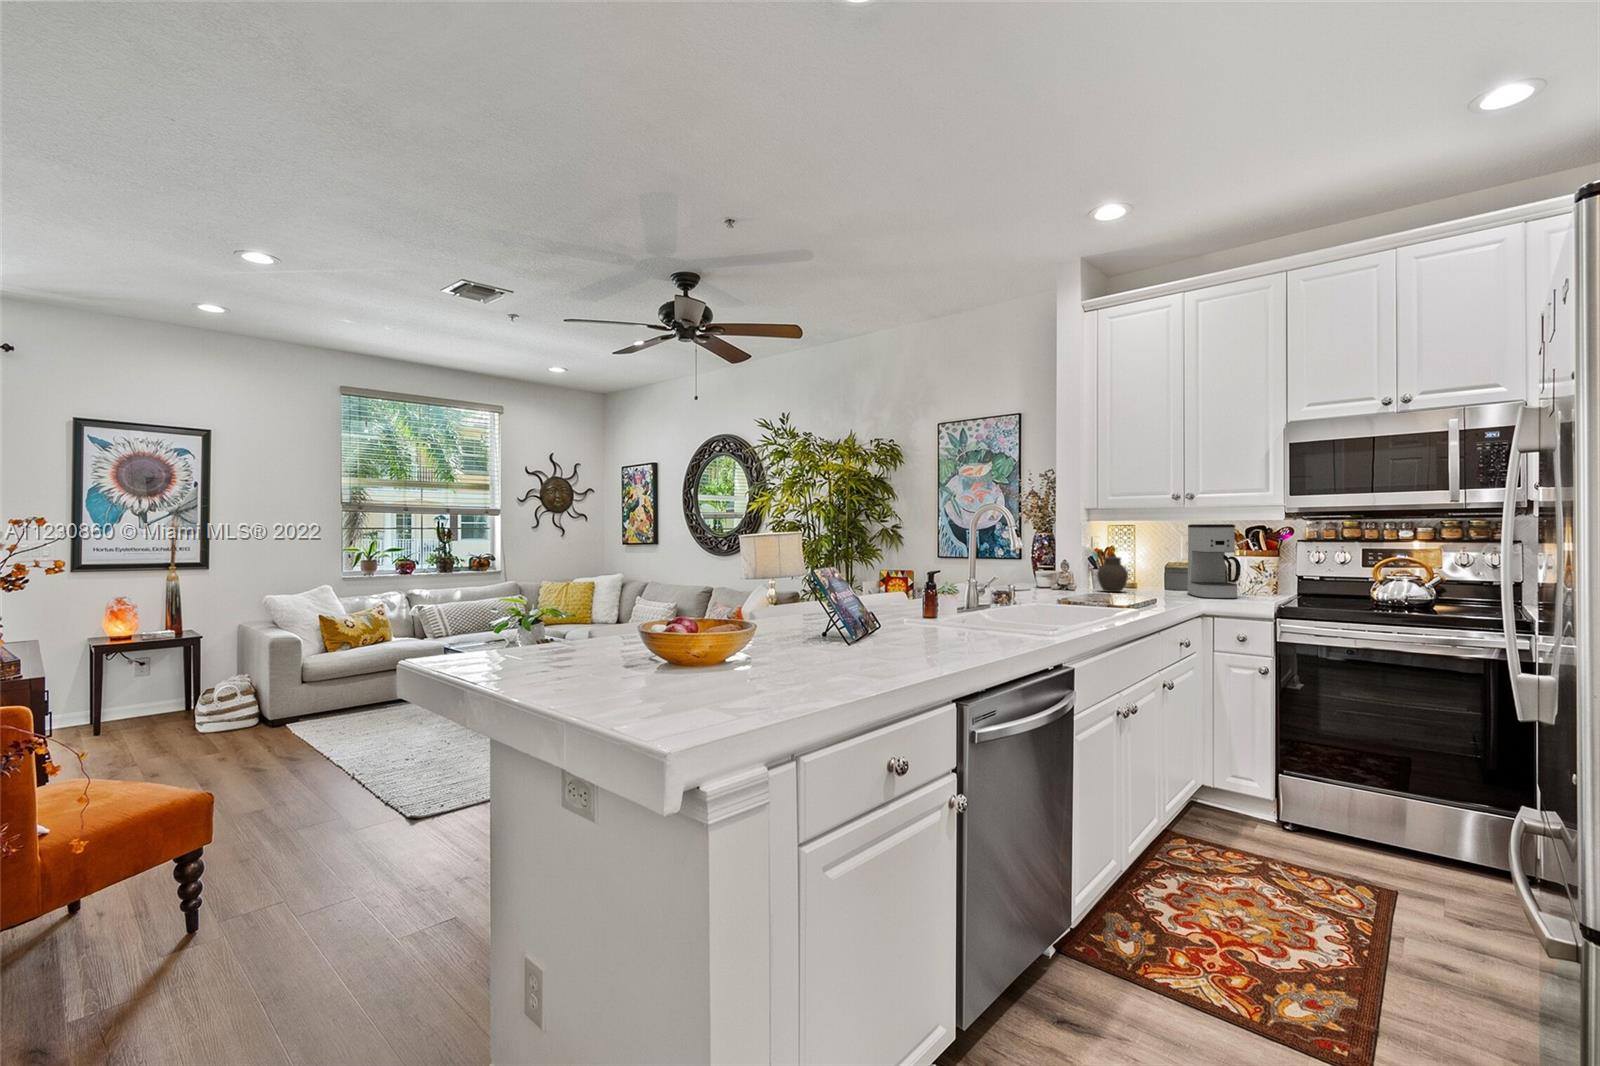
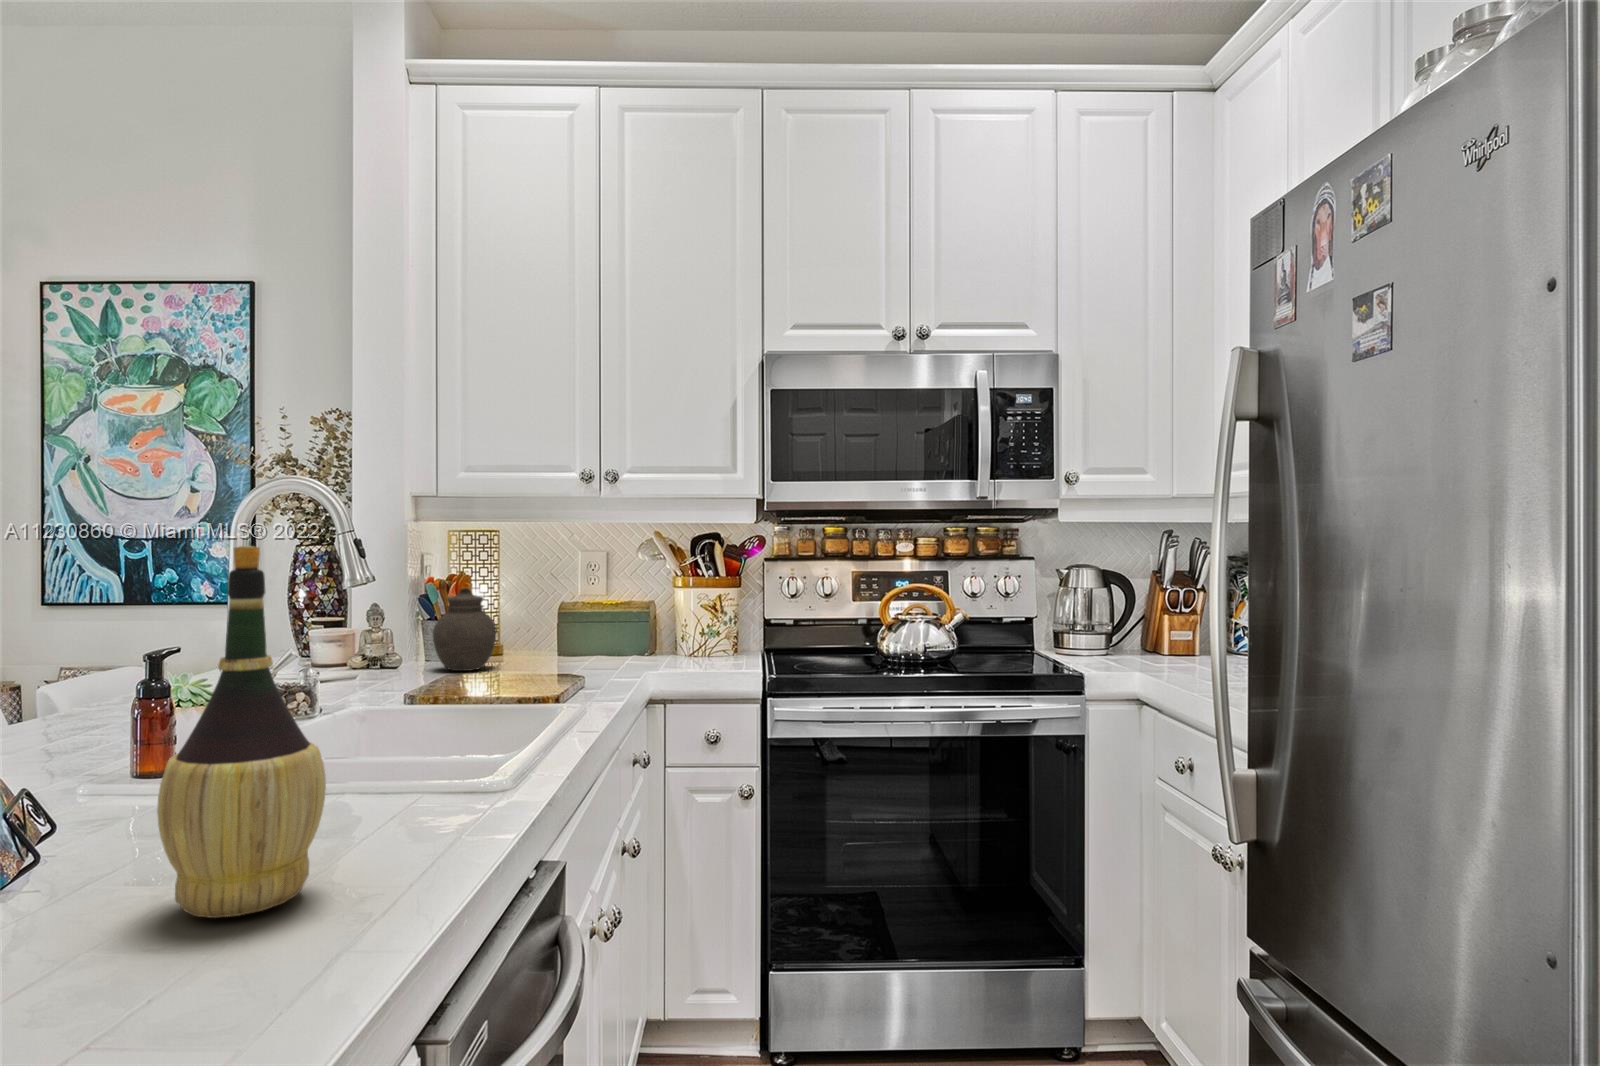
coffee maker: present [1187,524,1241,599] -> none [605,528,694,671]
wine bottle: none [1012,535,1049,624] -> present [157,545,326,918]

